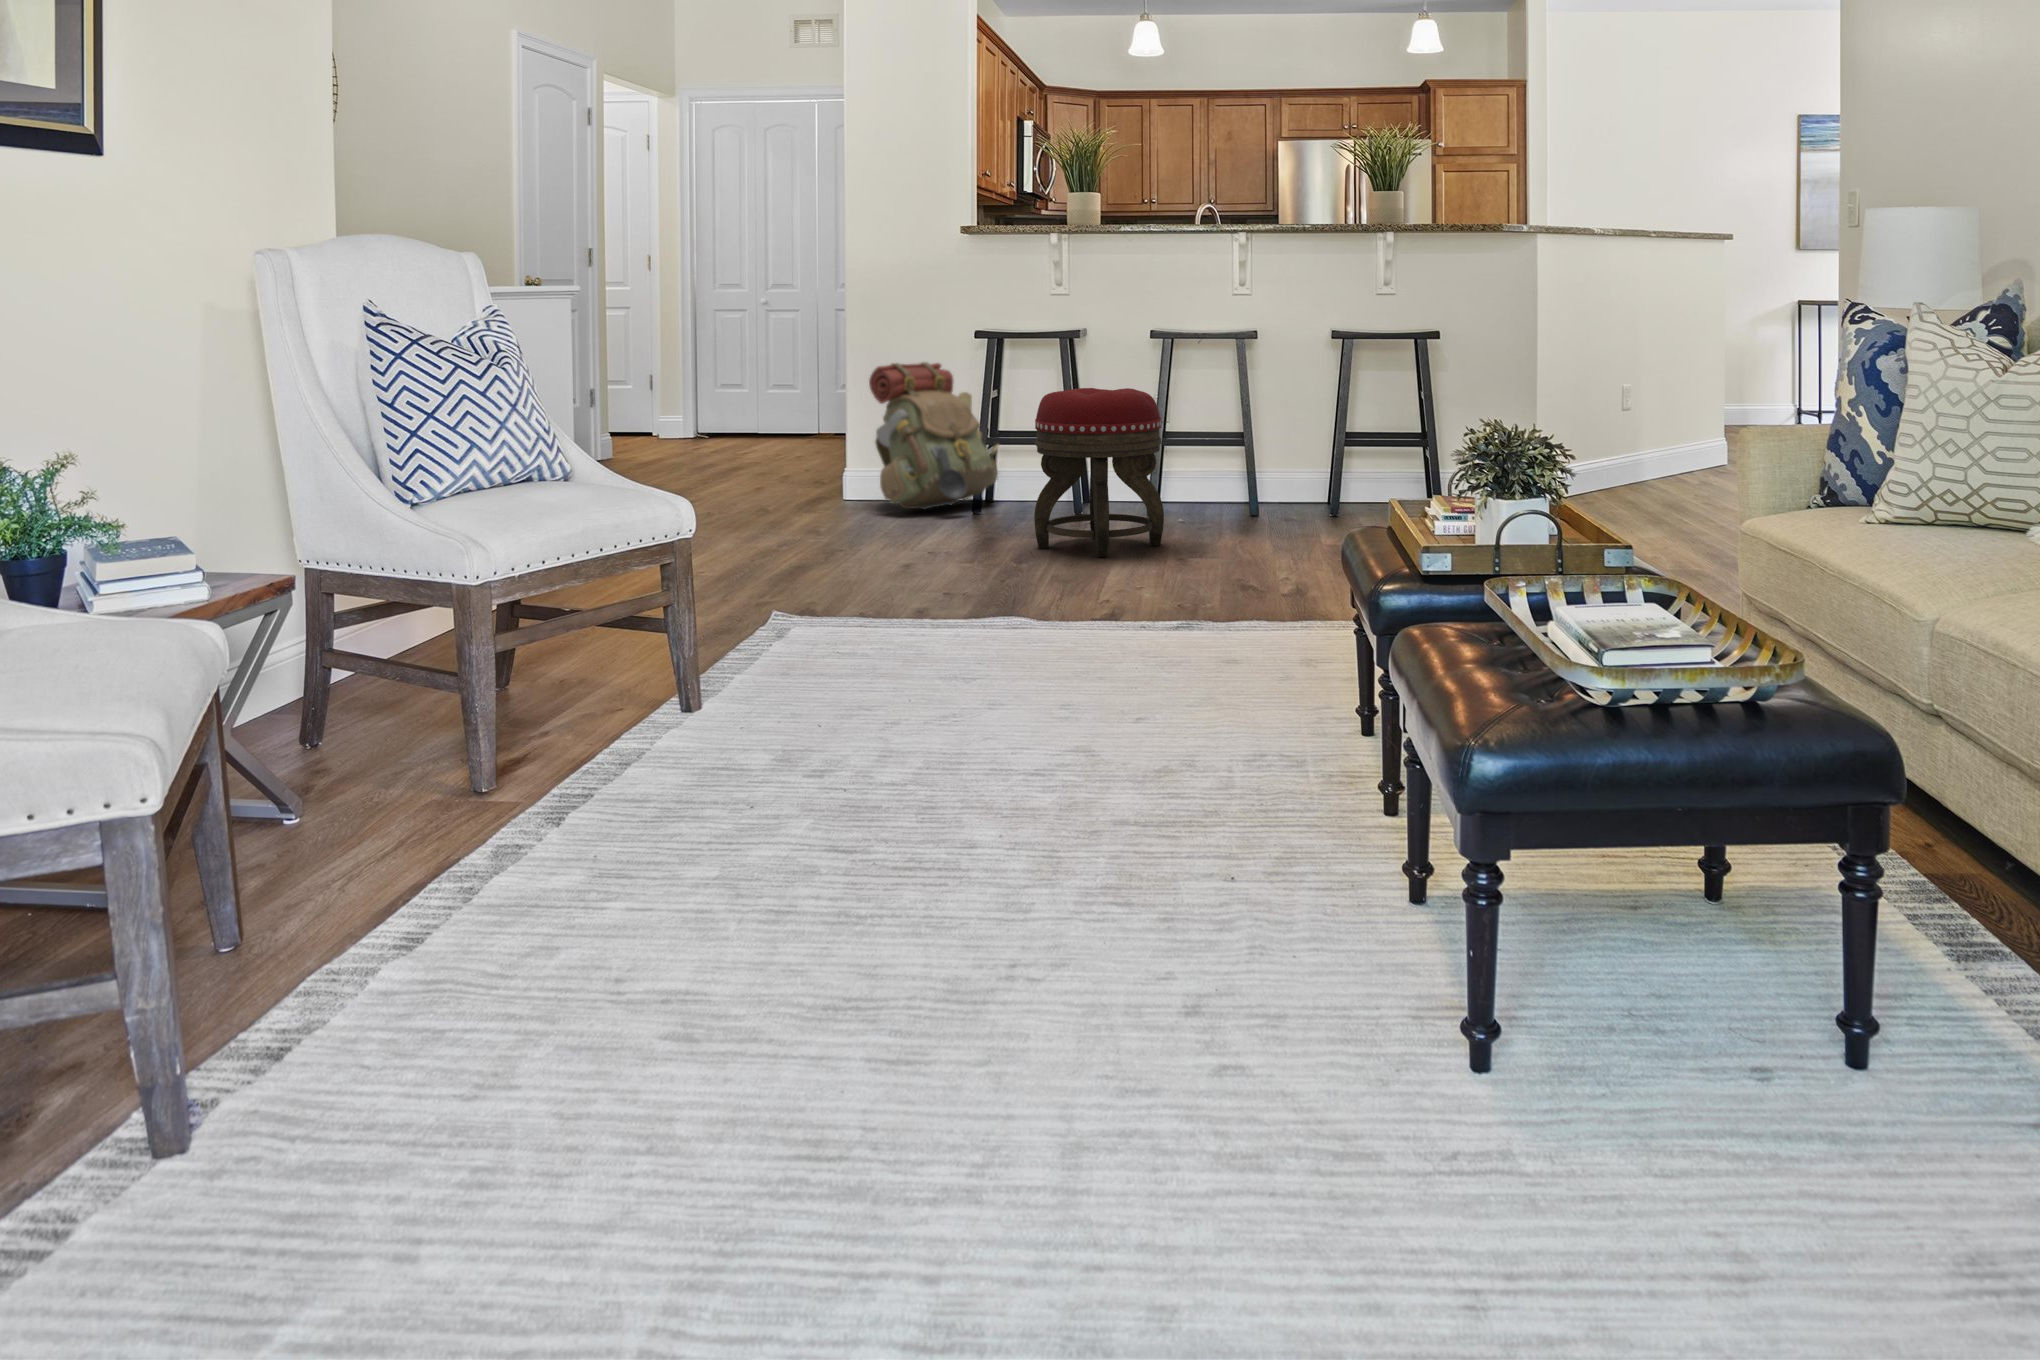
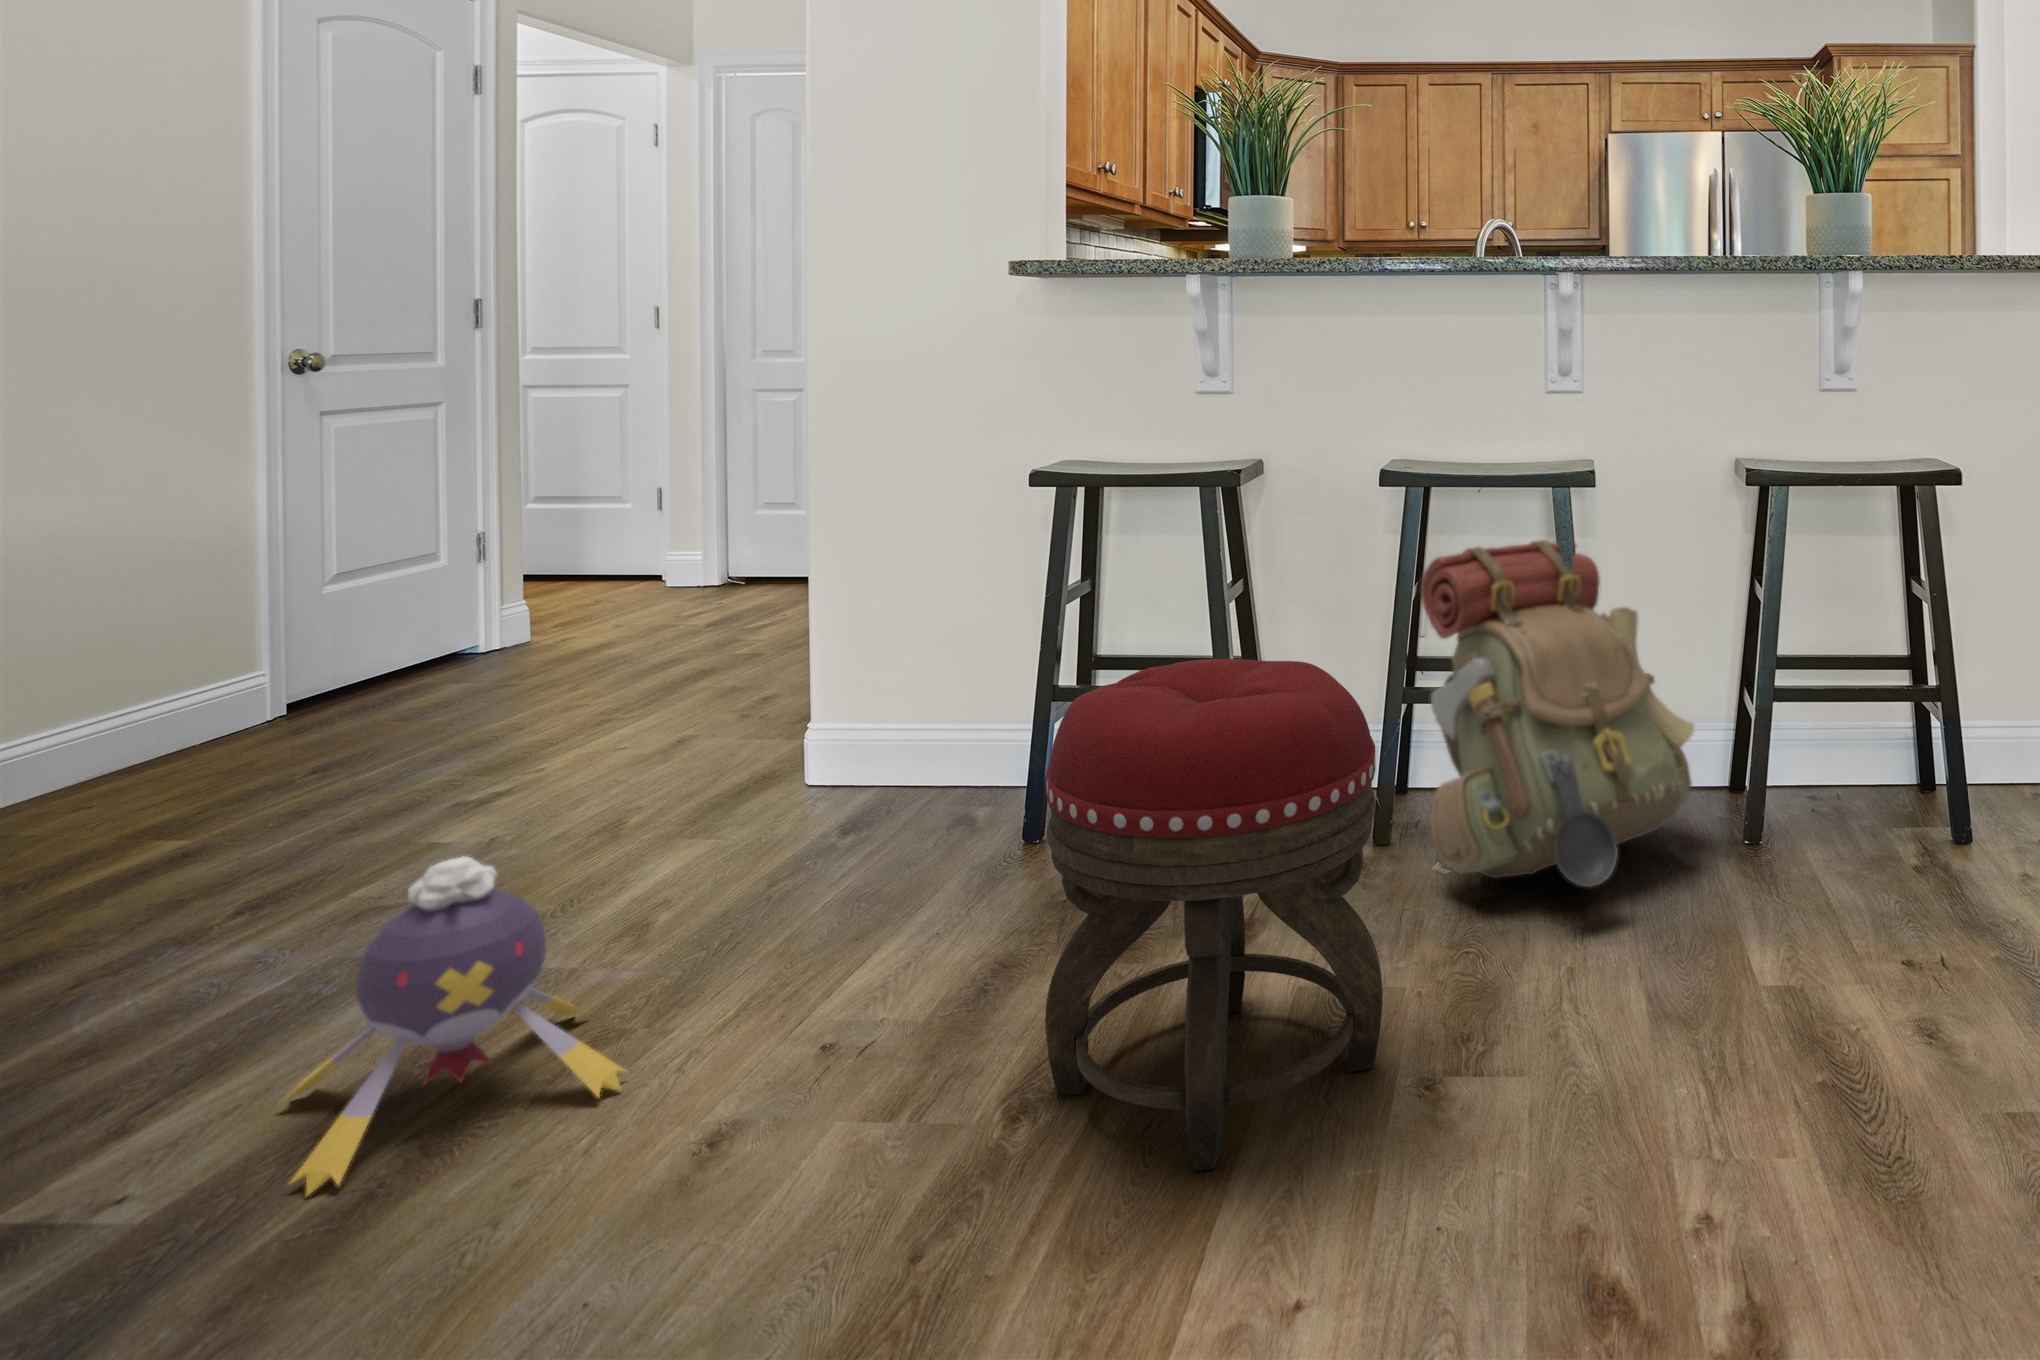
backpack: present [869,362,999,509] -> present [1421,540,1694,887]
plush toy: none [746,455,870,558] -> present [284,856,626,1195]

